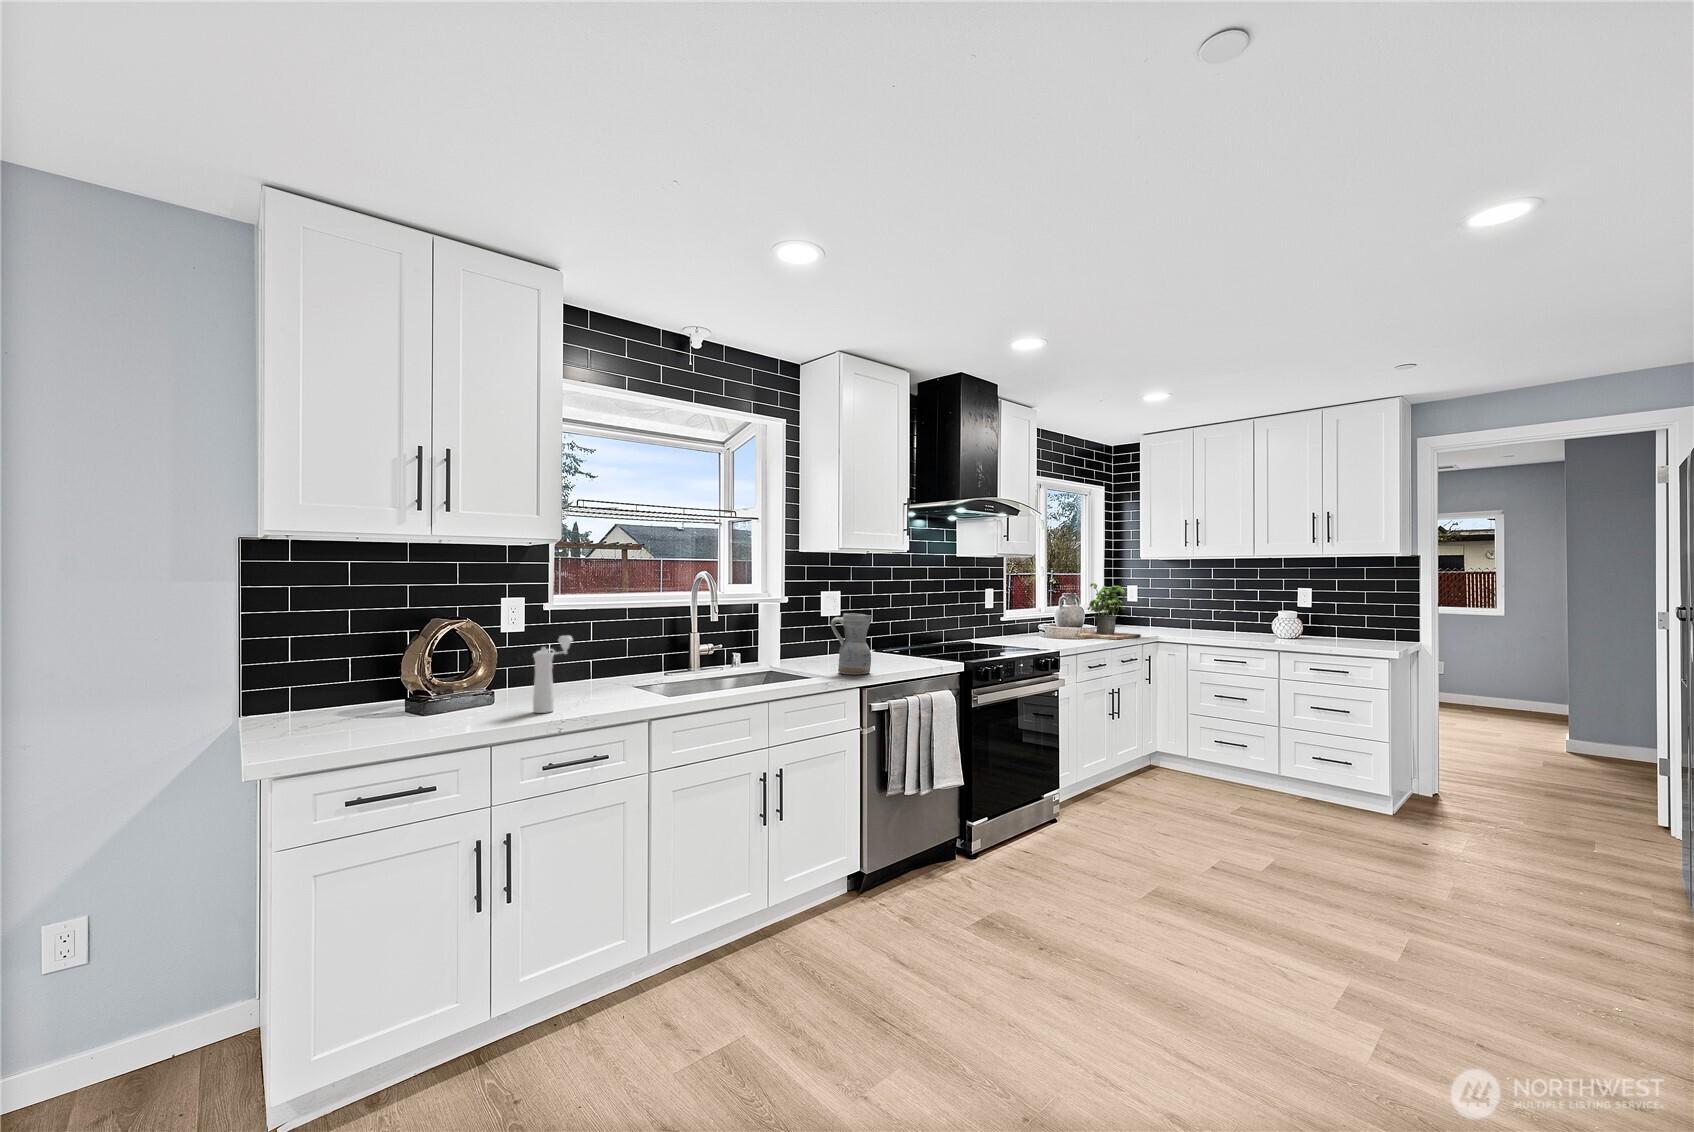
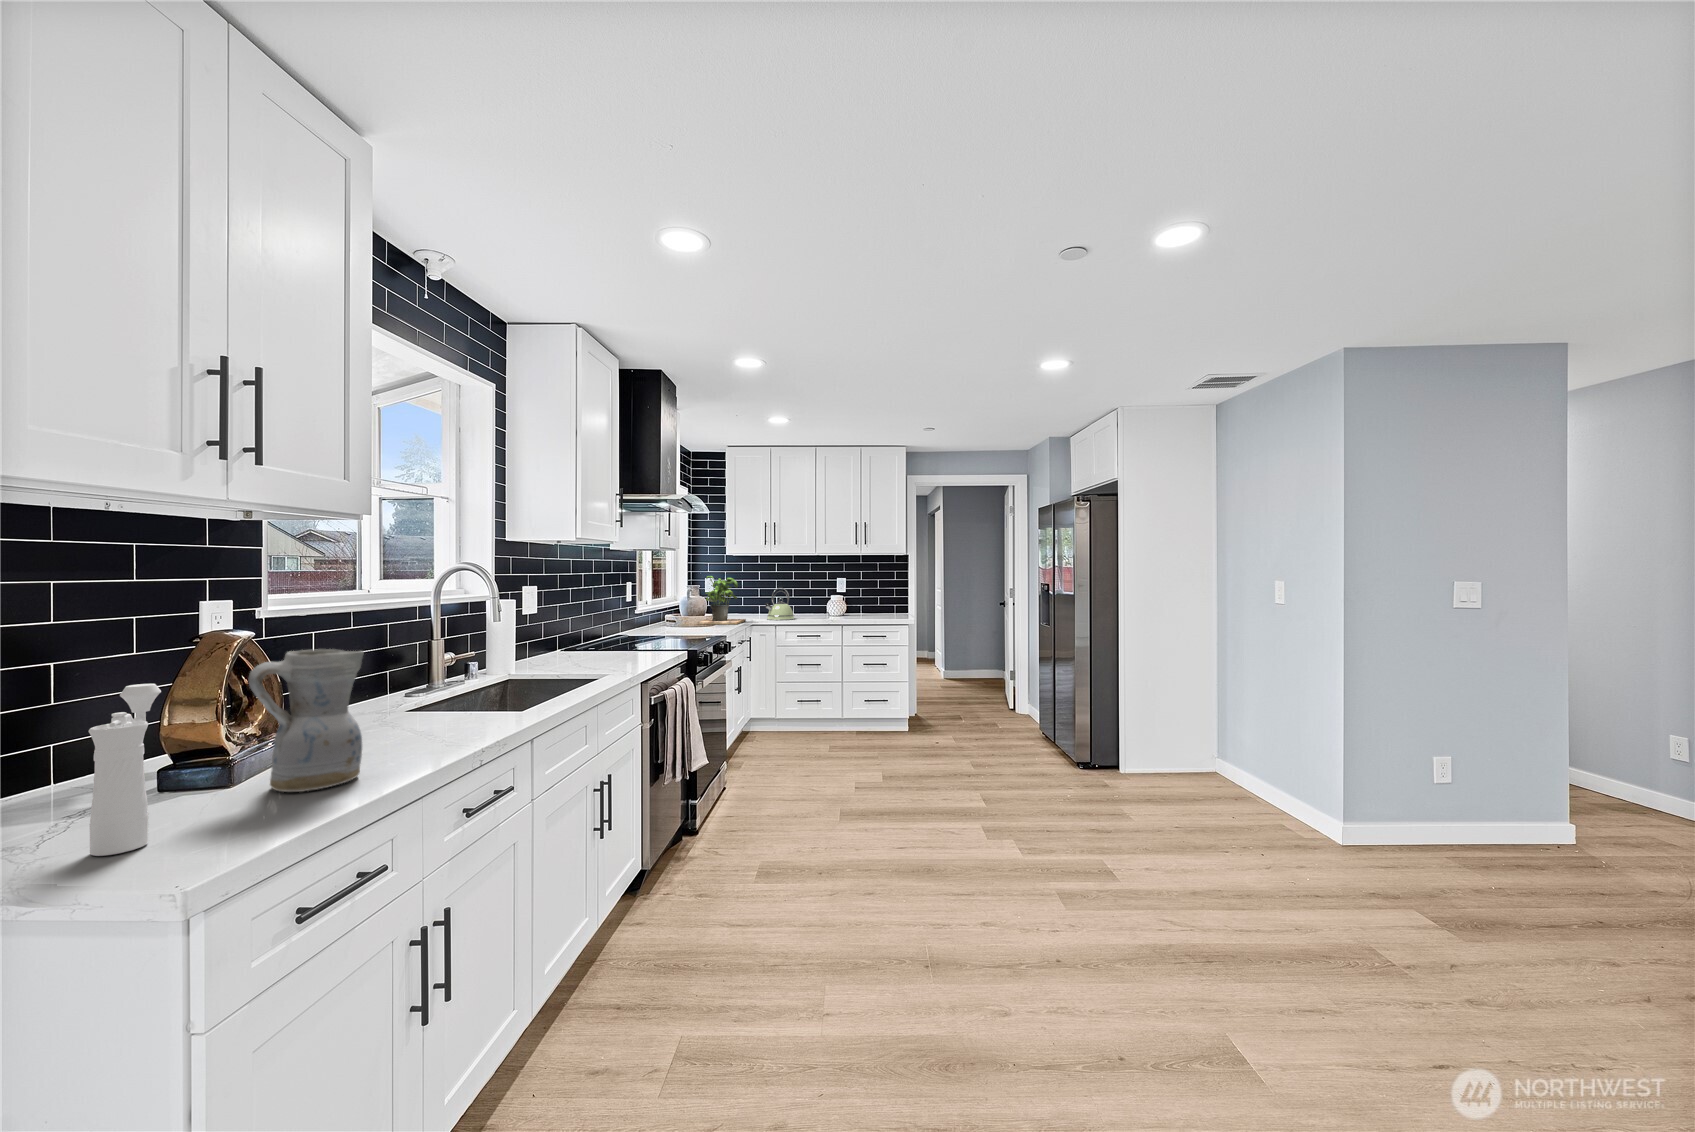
kettle: none [1169,599,1212,639] -> present [765,588,795,620]
ceramic pitcher: present [831,613,872,675] -> present [248,649,364,792]
pepper mill: present [533,636,573,713] -> present [88,684,161,856]

